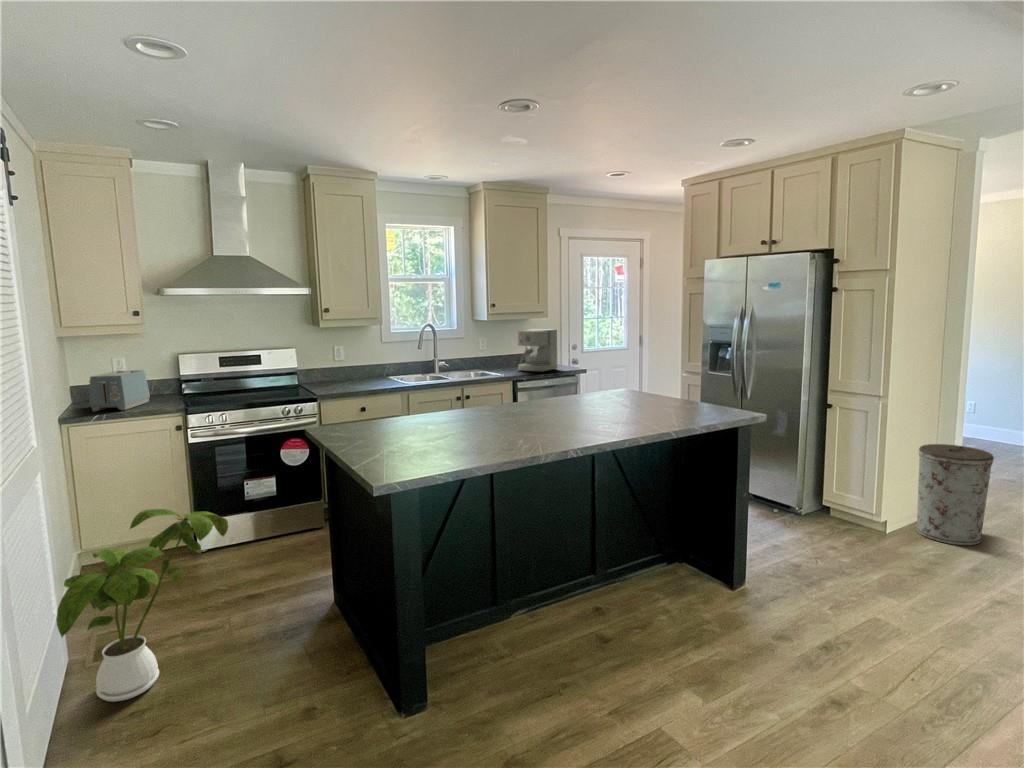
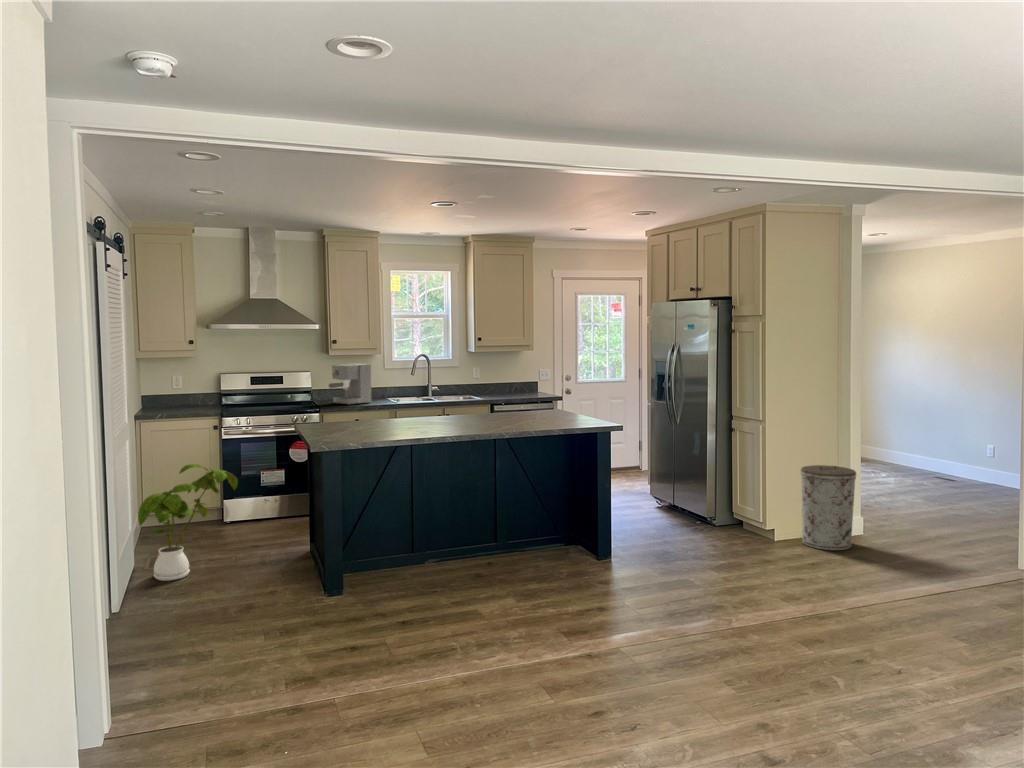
coffee maker: present [518,329,557,372] -> present [329,364,372,405]
toaster: present [89,370,150,411] -> none [157,385,198,413]

